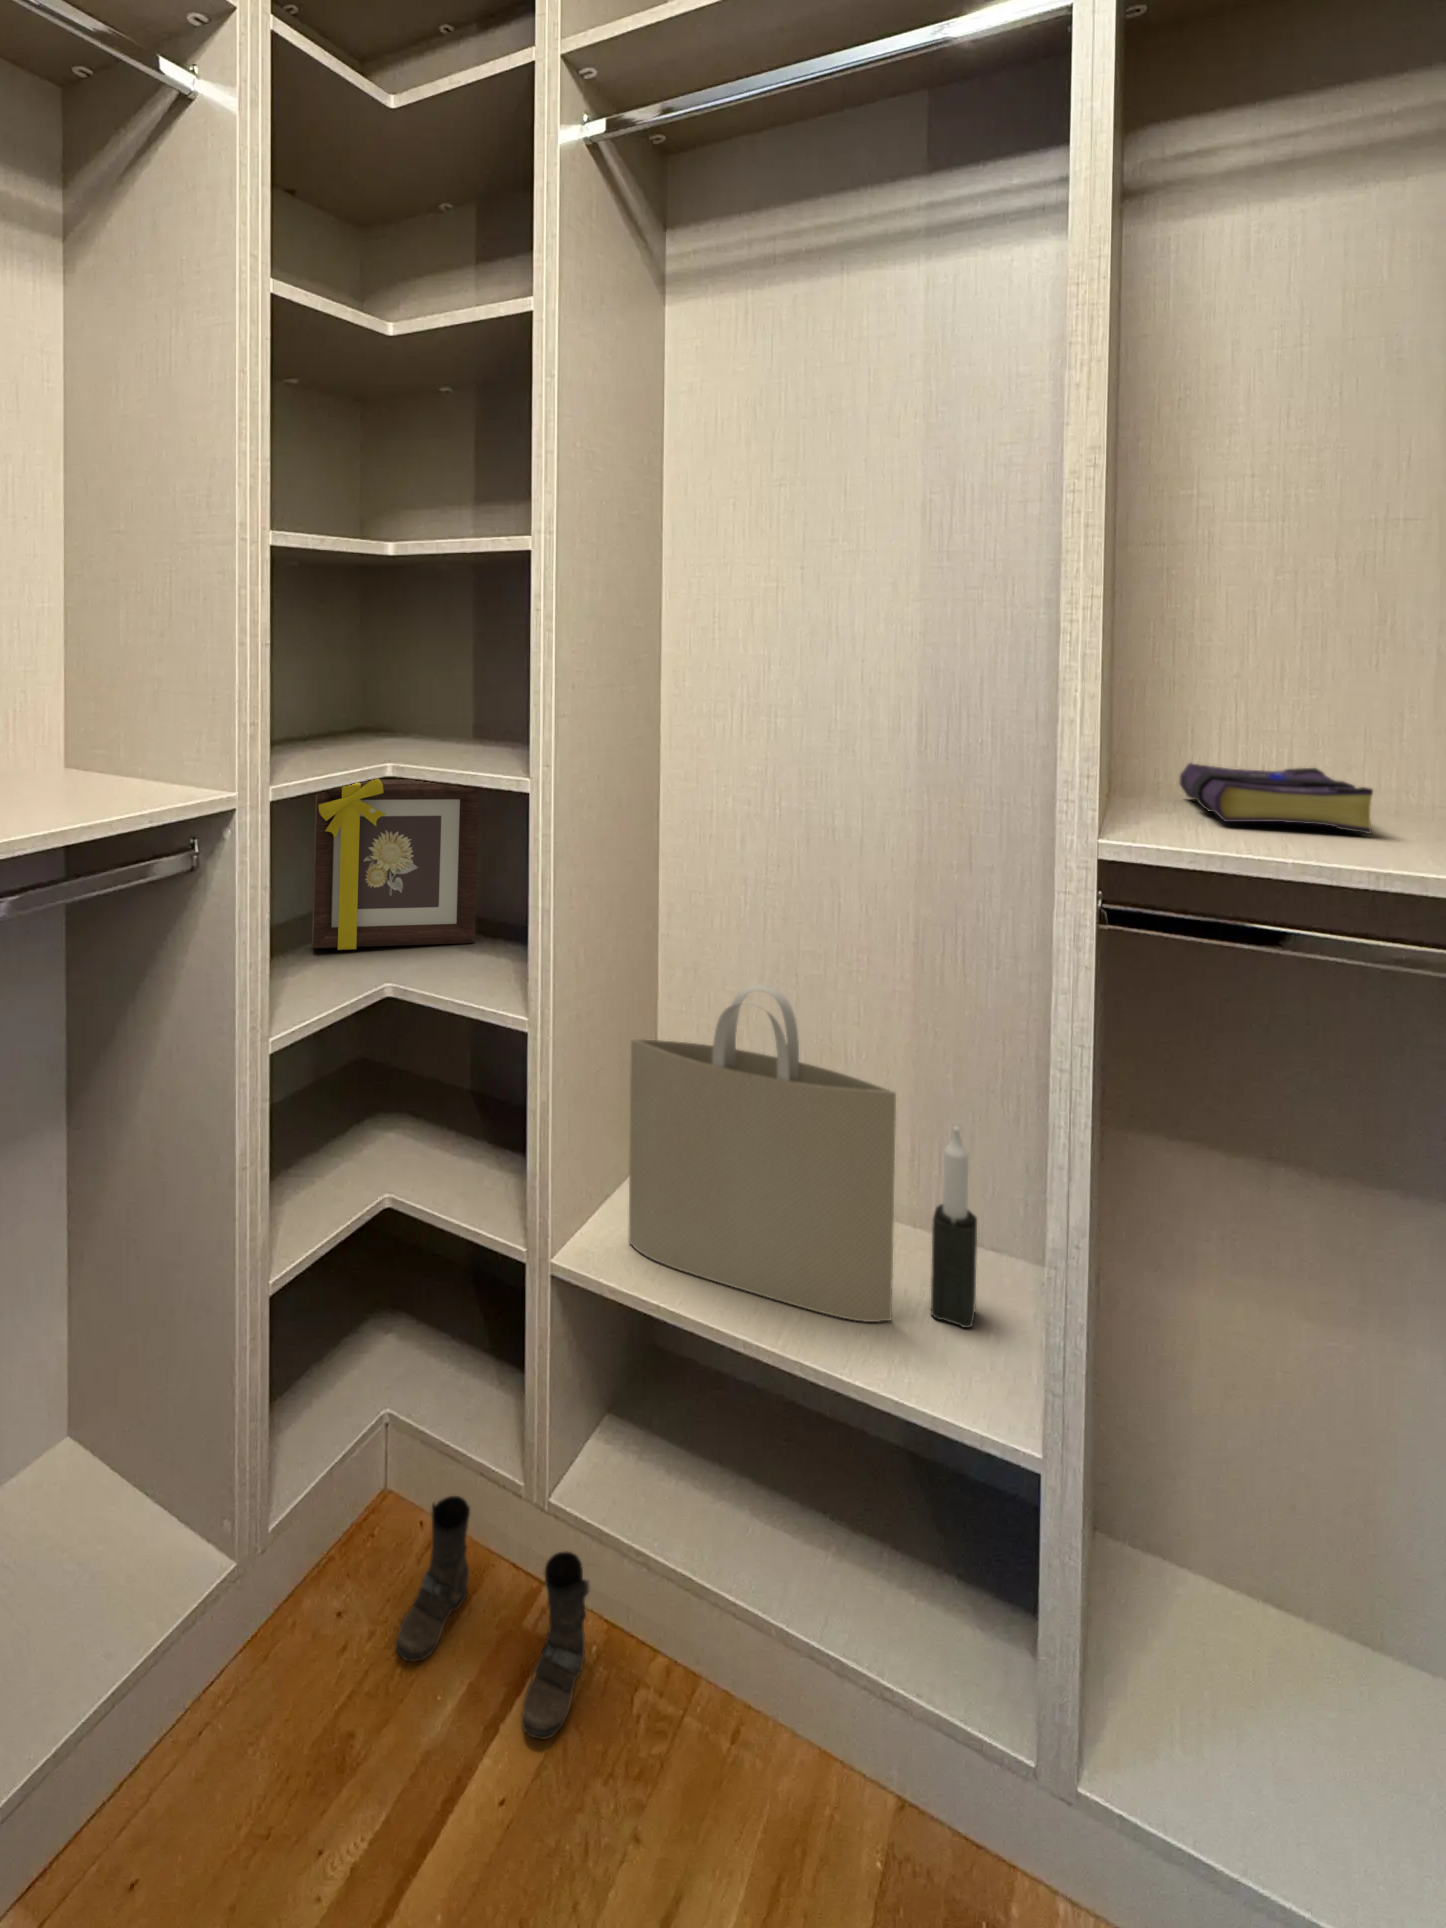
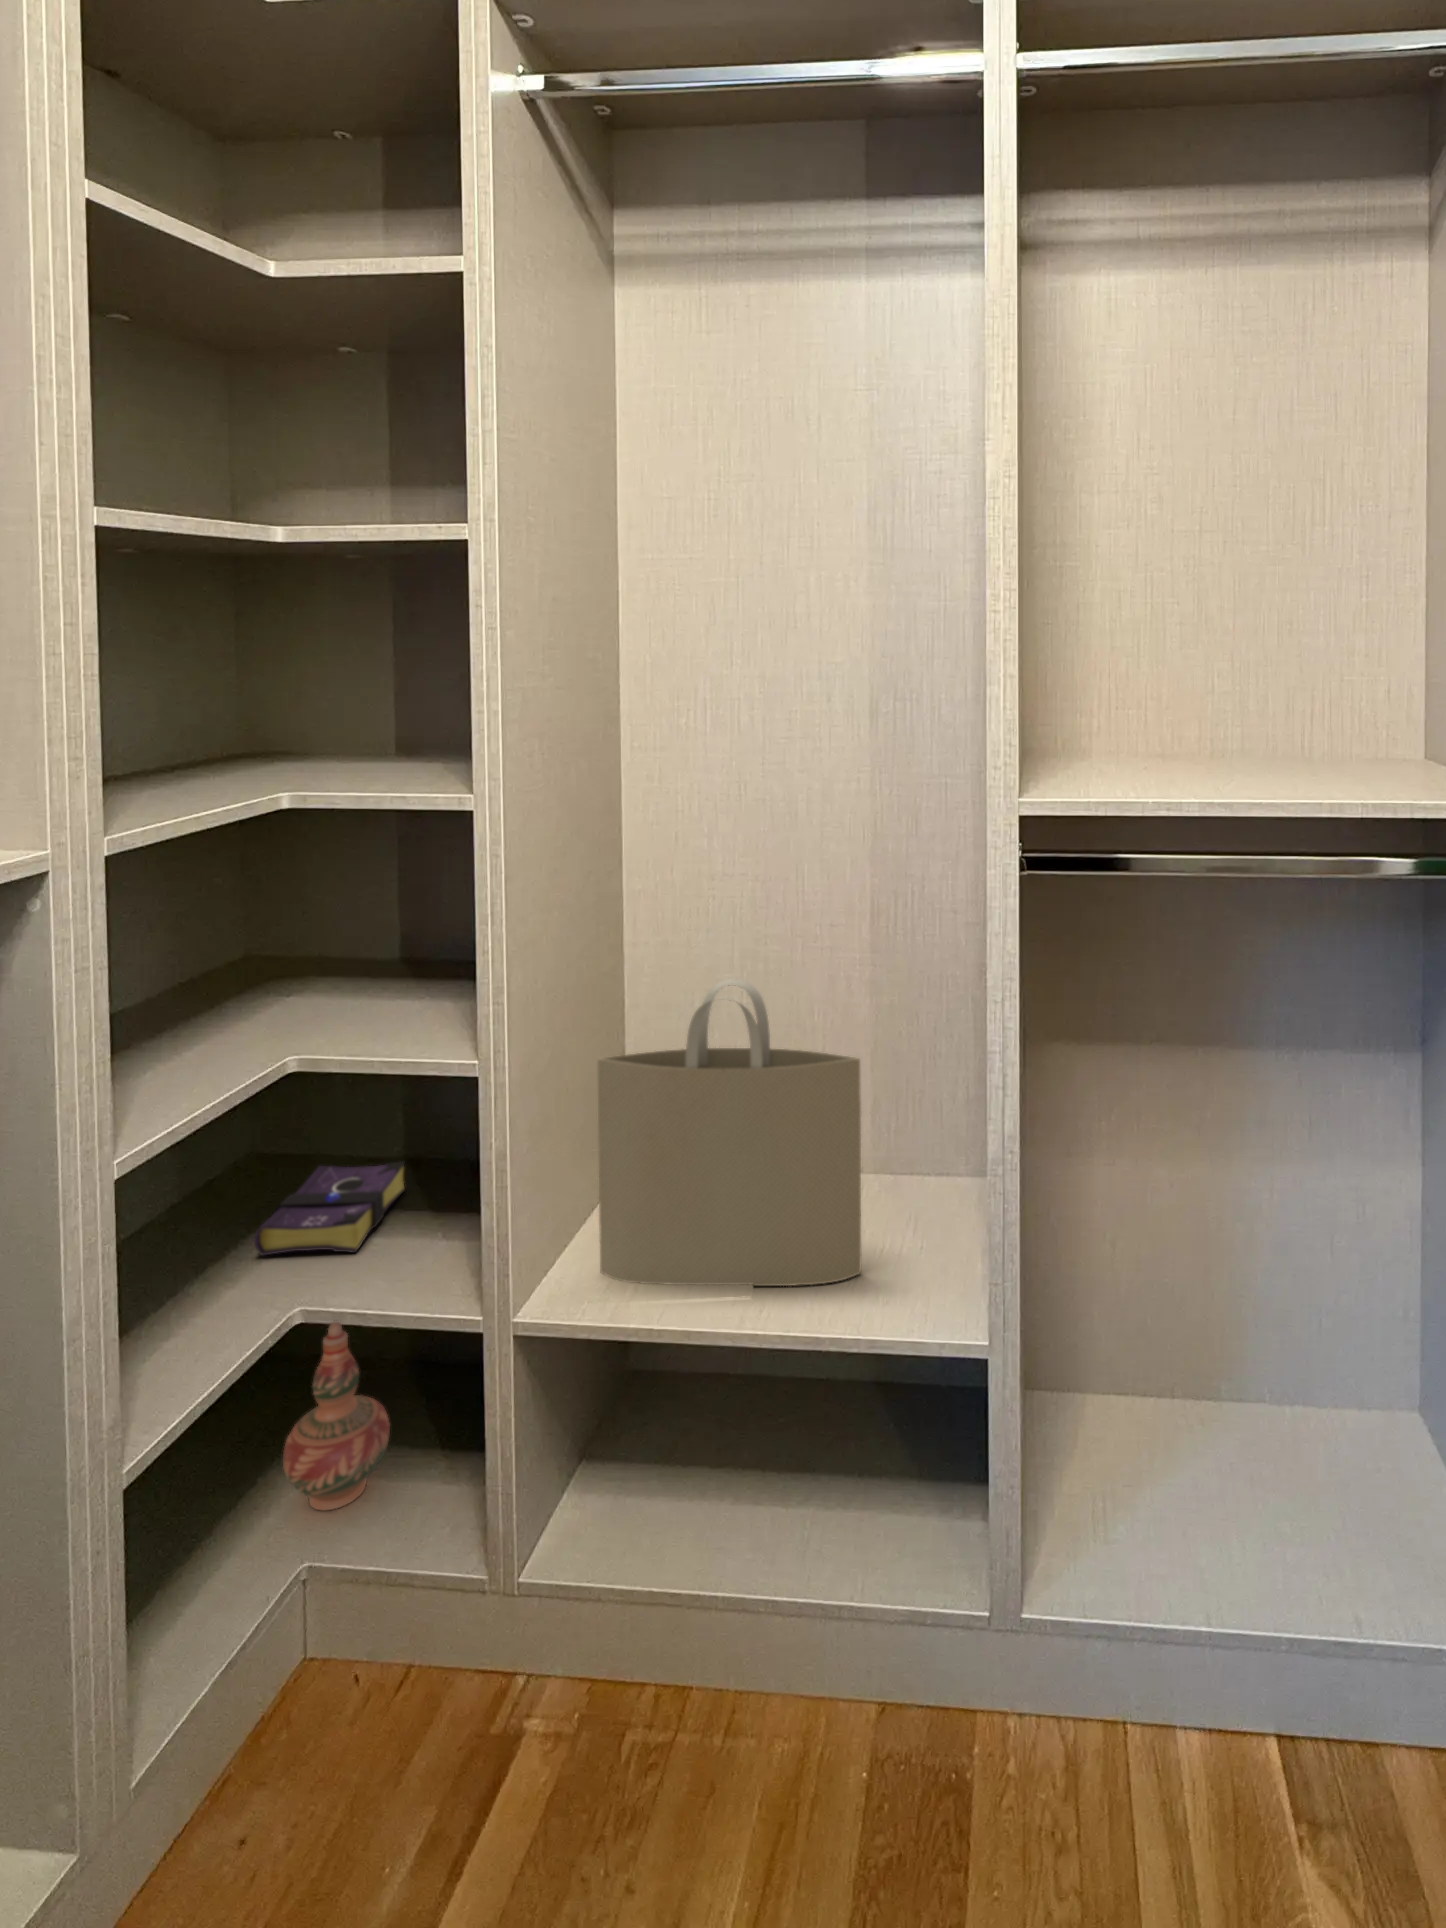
book: present [1180,763,1373,834] -> present [254,1161,405,1255]
picture frame: present [312,779,479,950] -> none [179,802,403,1026]
candle: present [931,1126,977,1328] -> none [894,1079,932,1262]
decorative vase: none [373,1218,454,1379] -> present [283,1322,390,1511]
boots: present [395,1496,589,1739] -> none [339,1611,571,1824]

